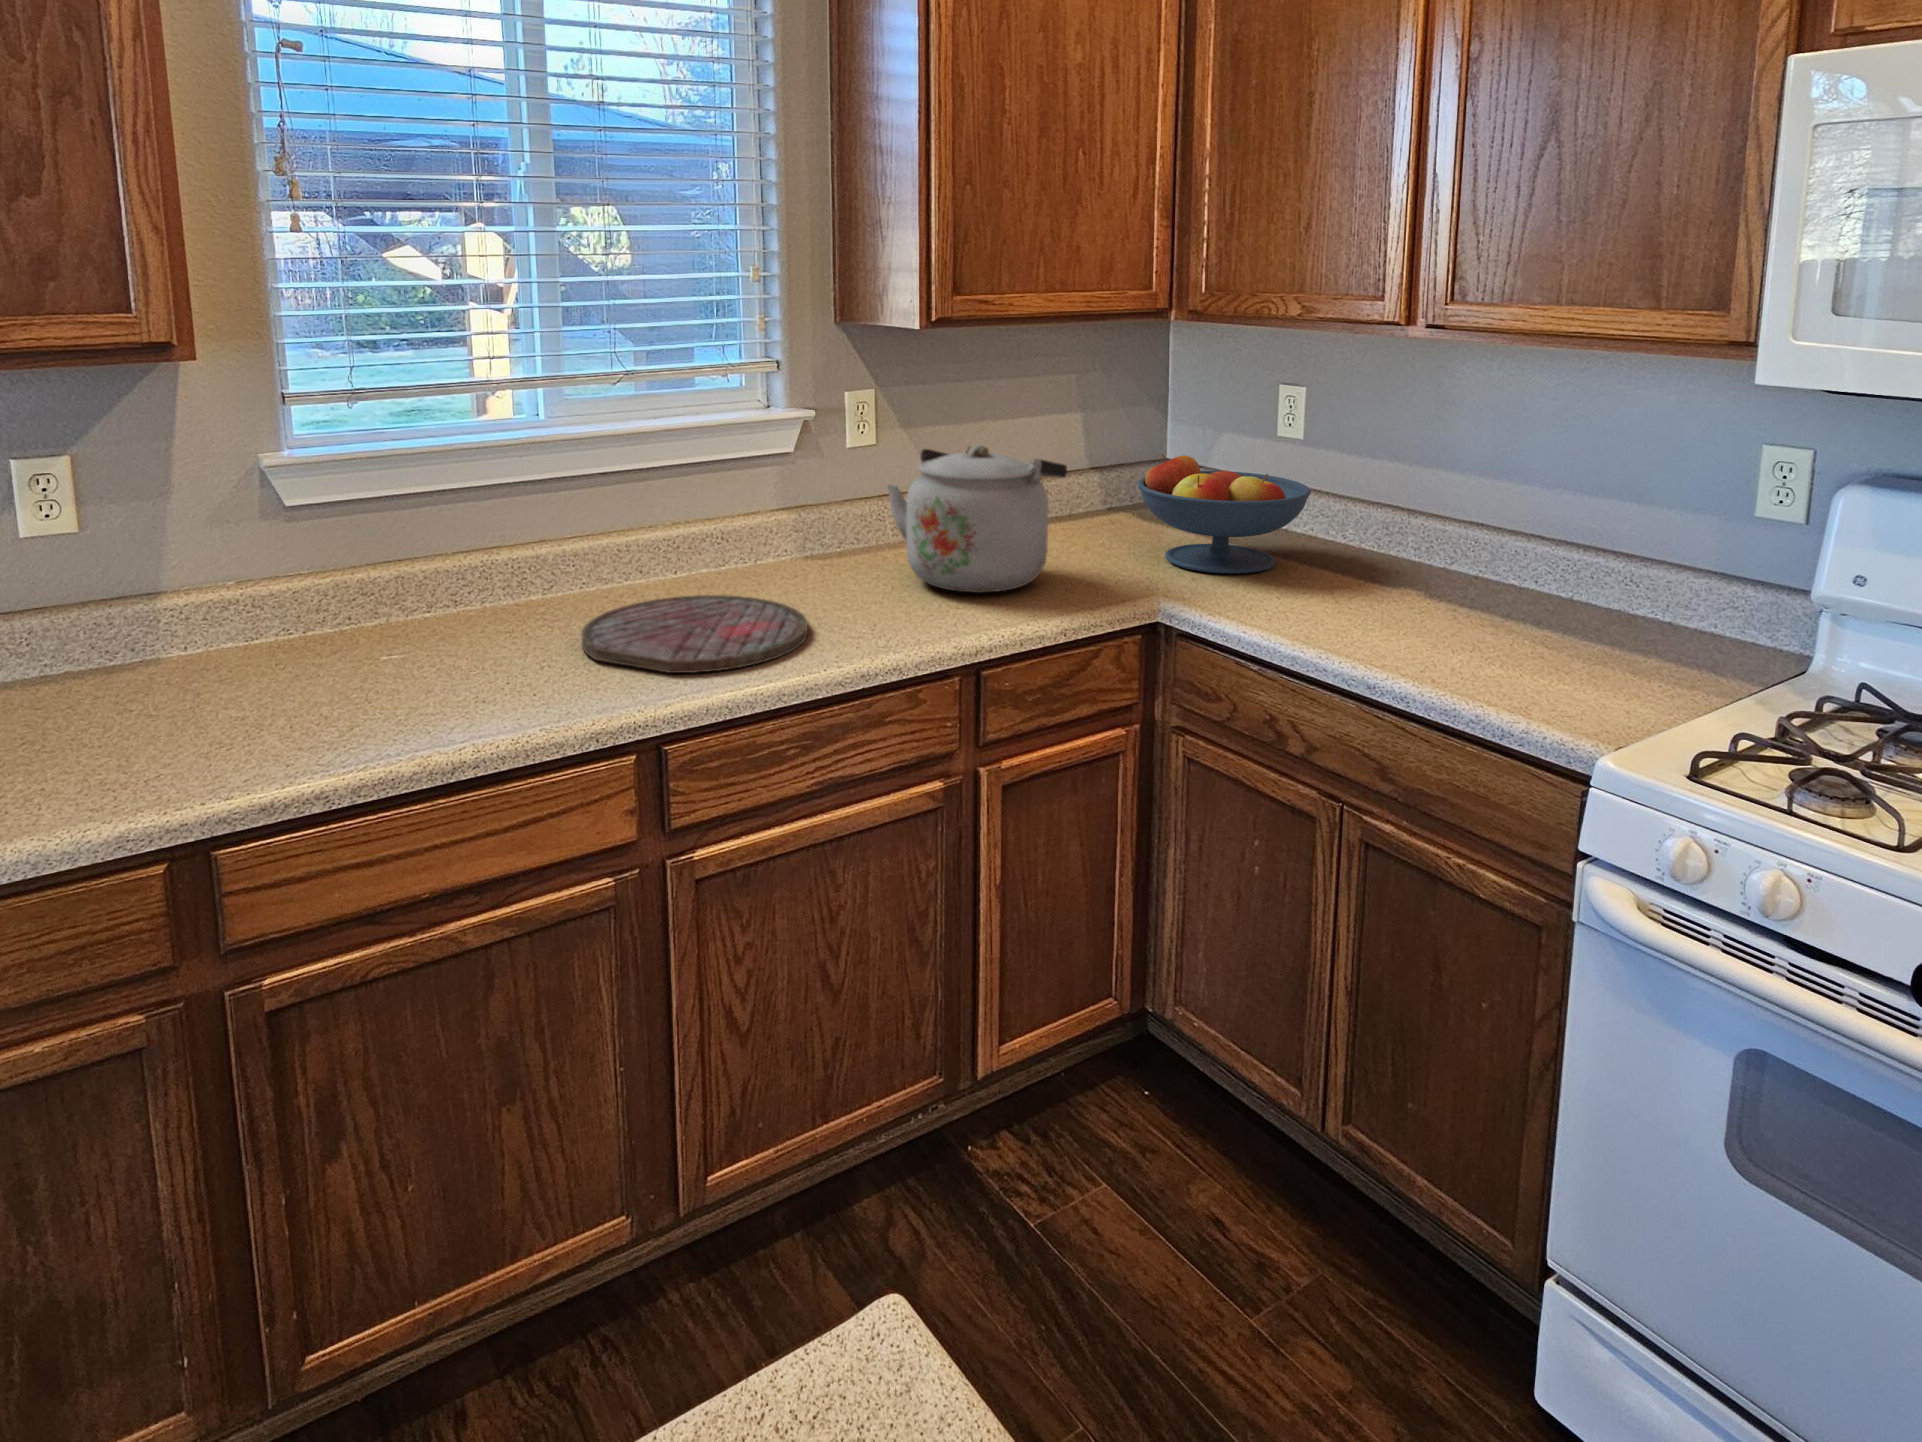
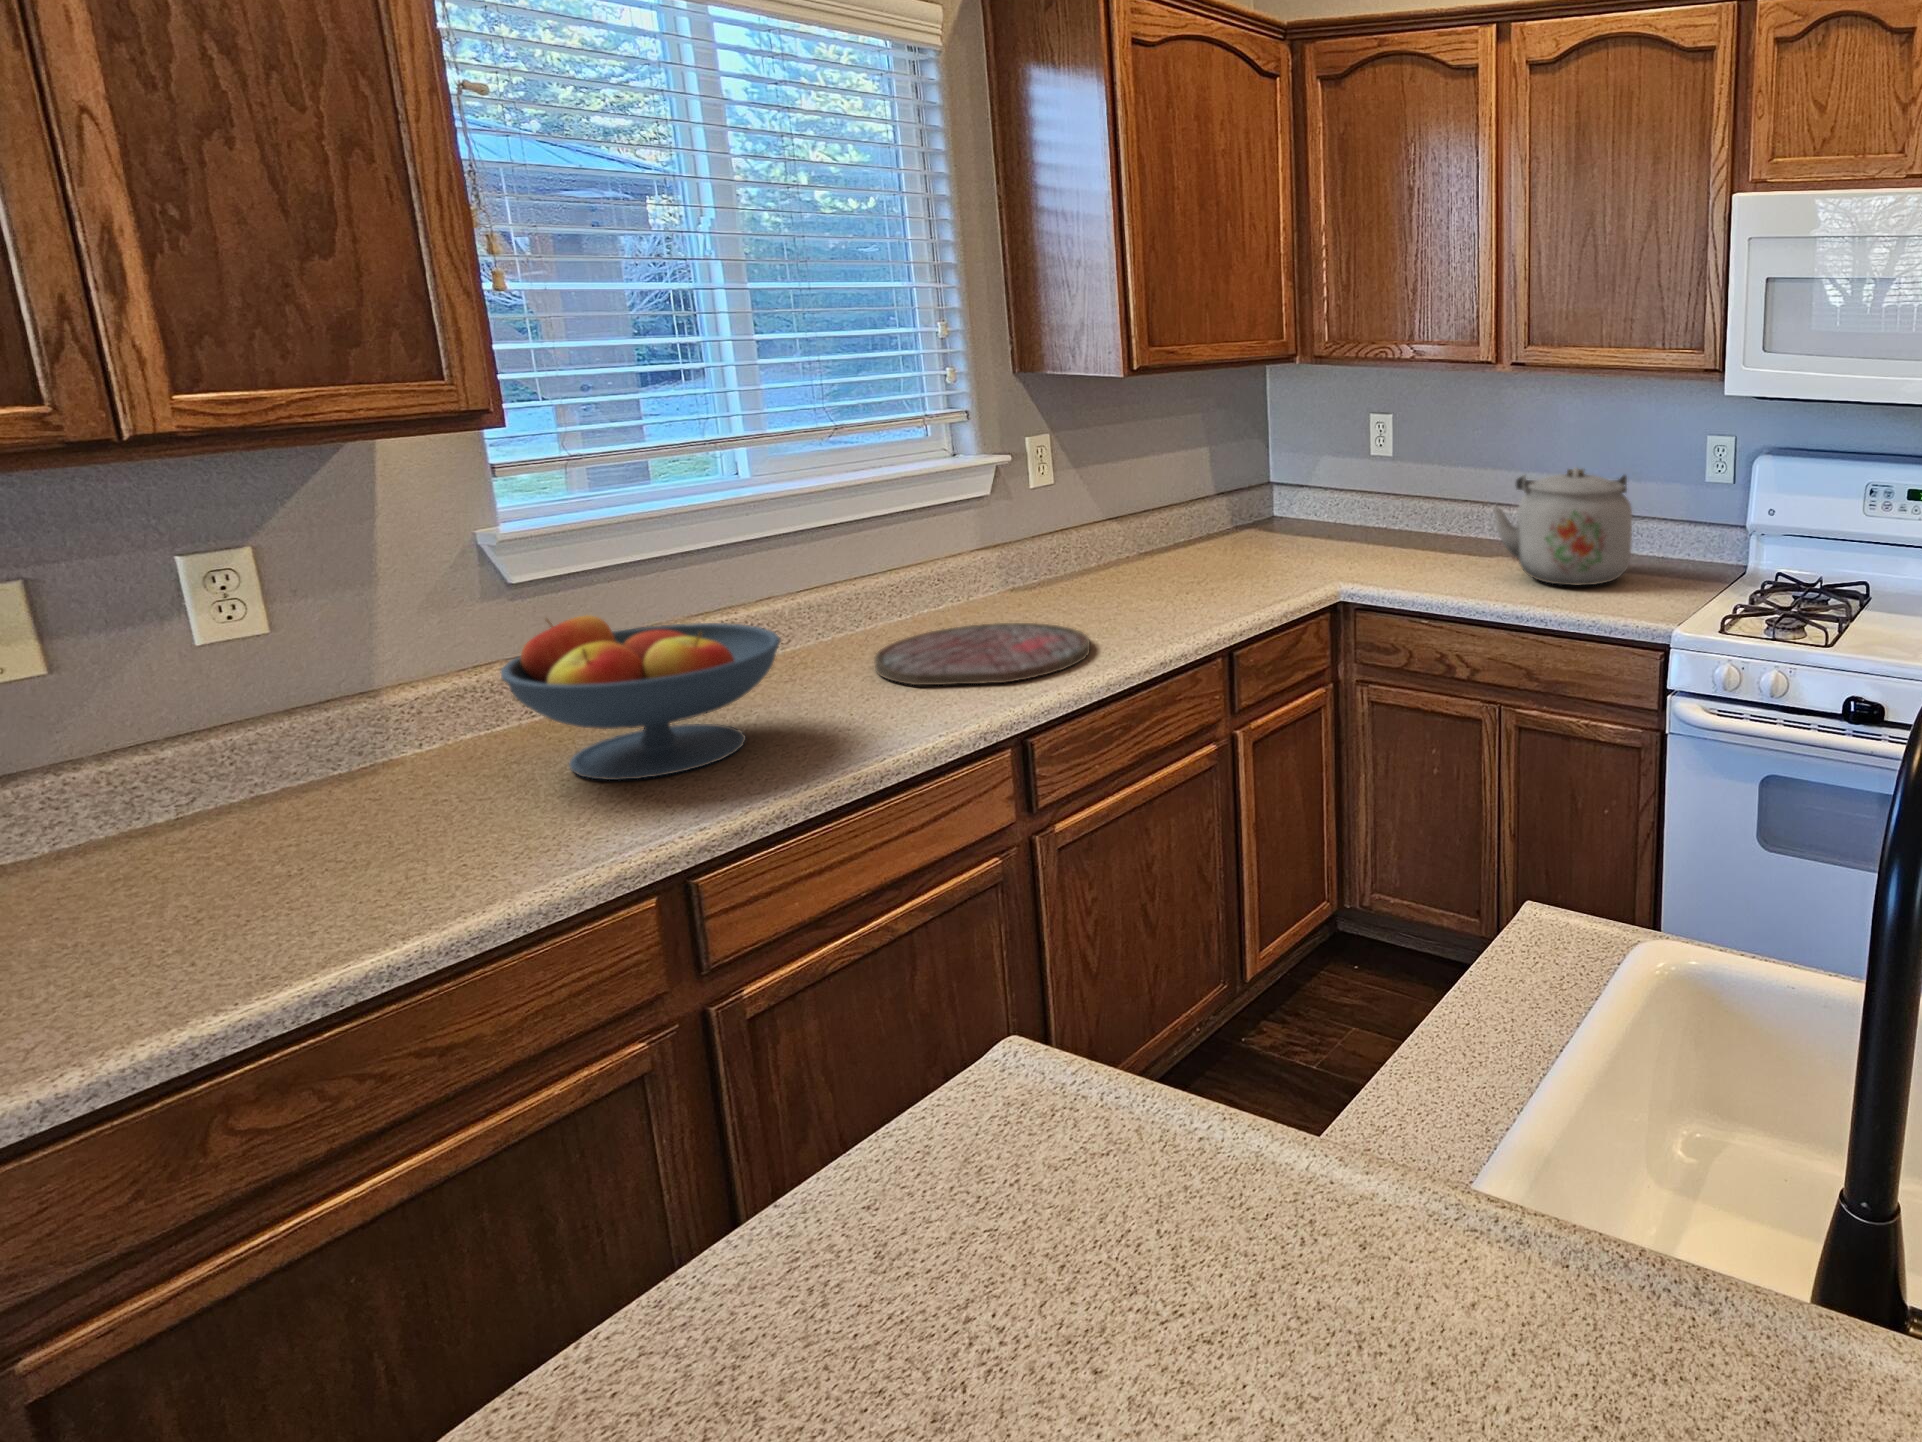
kettle: present [887,445,1067,593] -> present [1493,468,1632,586]
fruit bowl: present [1138,454,1311,574] -> present [500,615,781,780]

